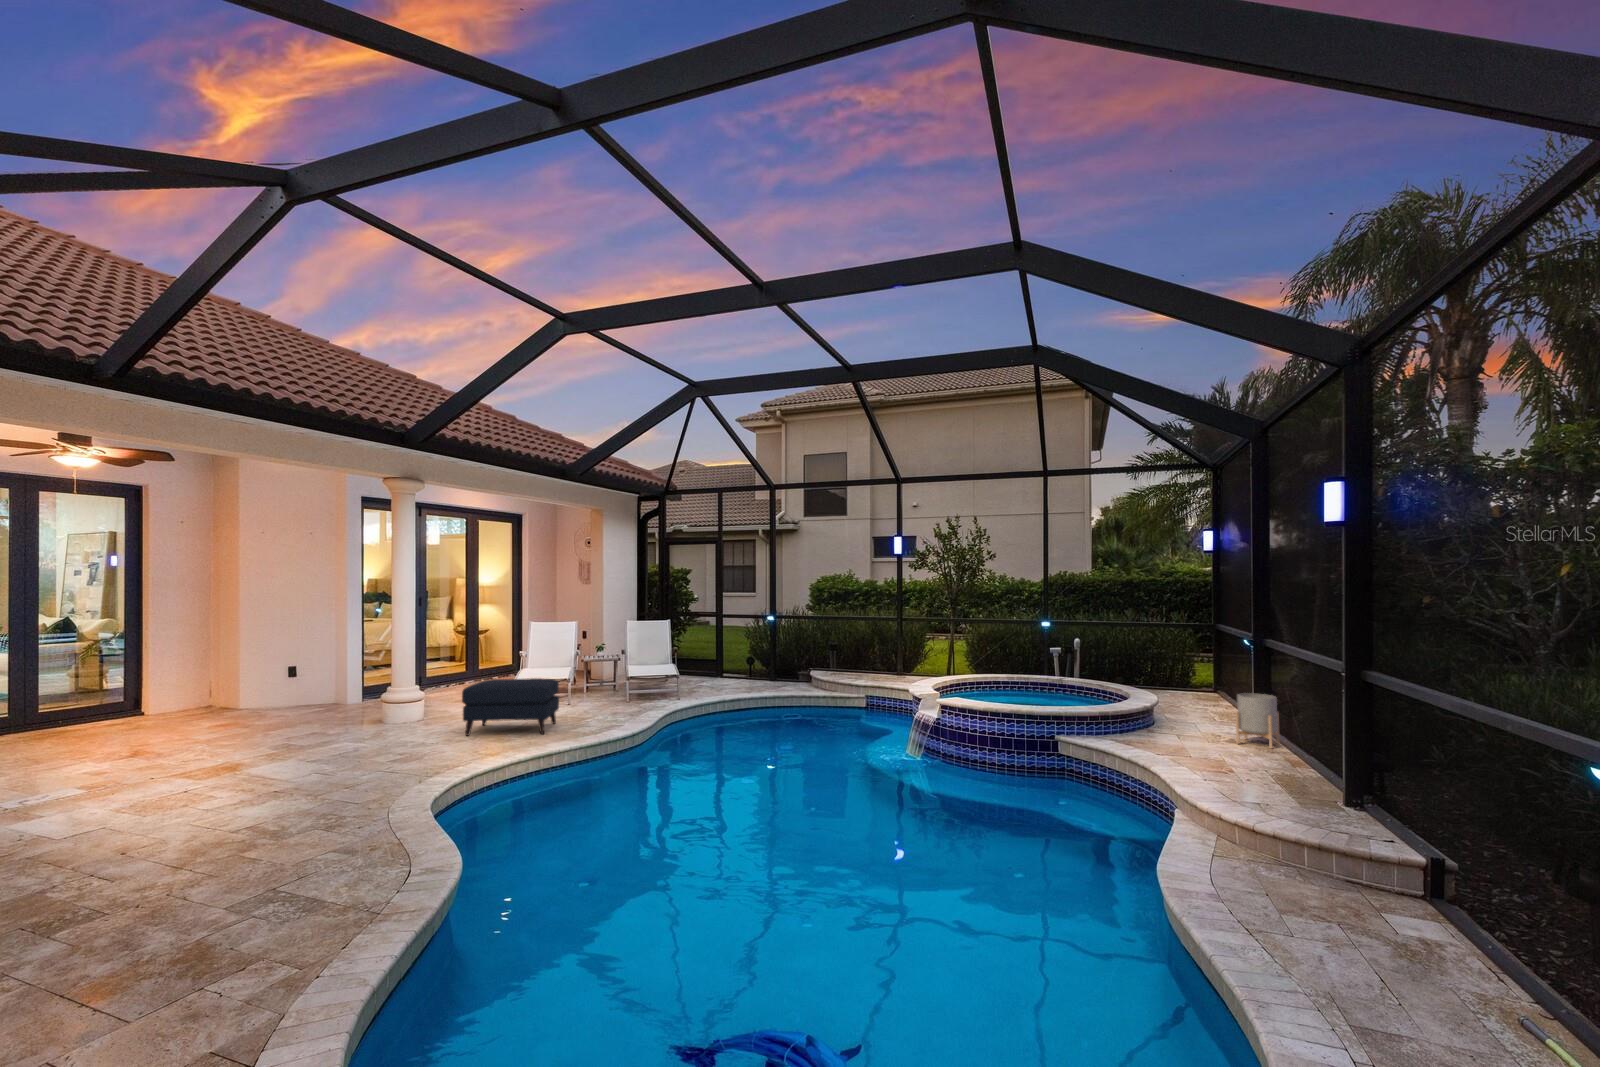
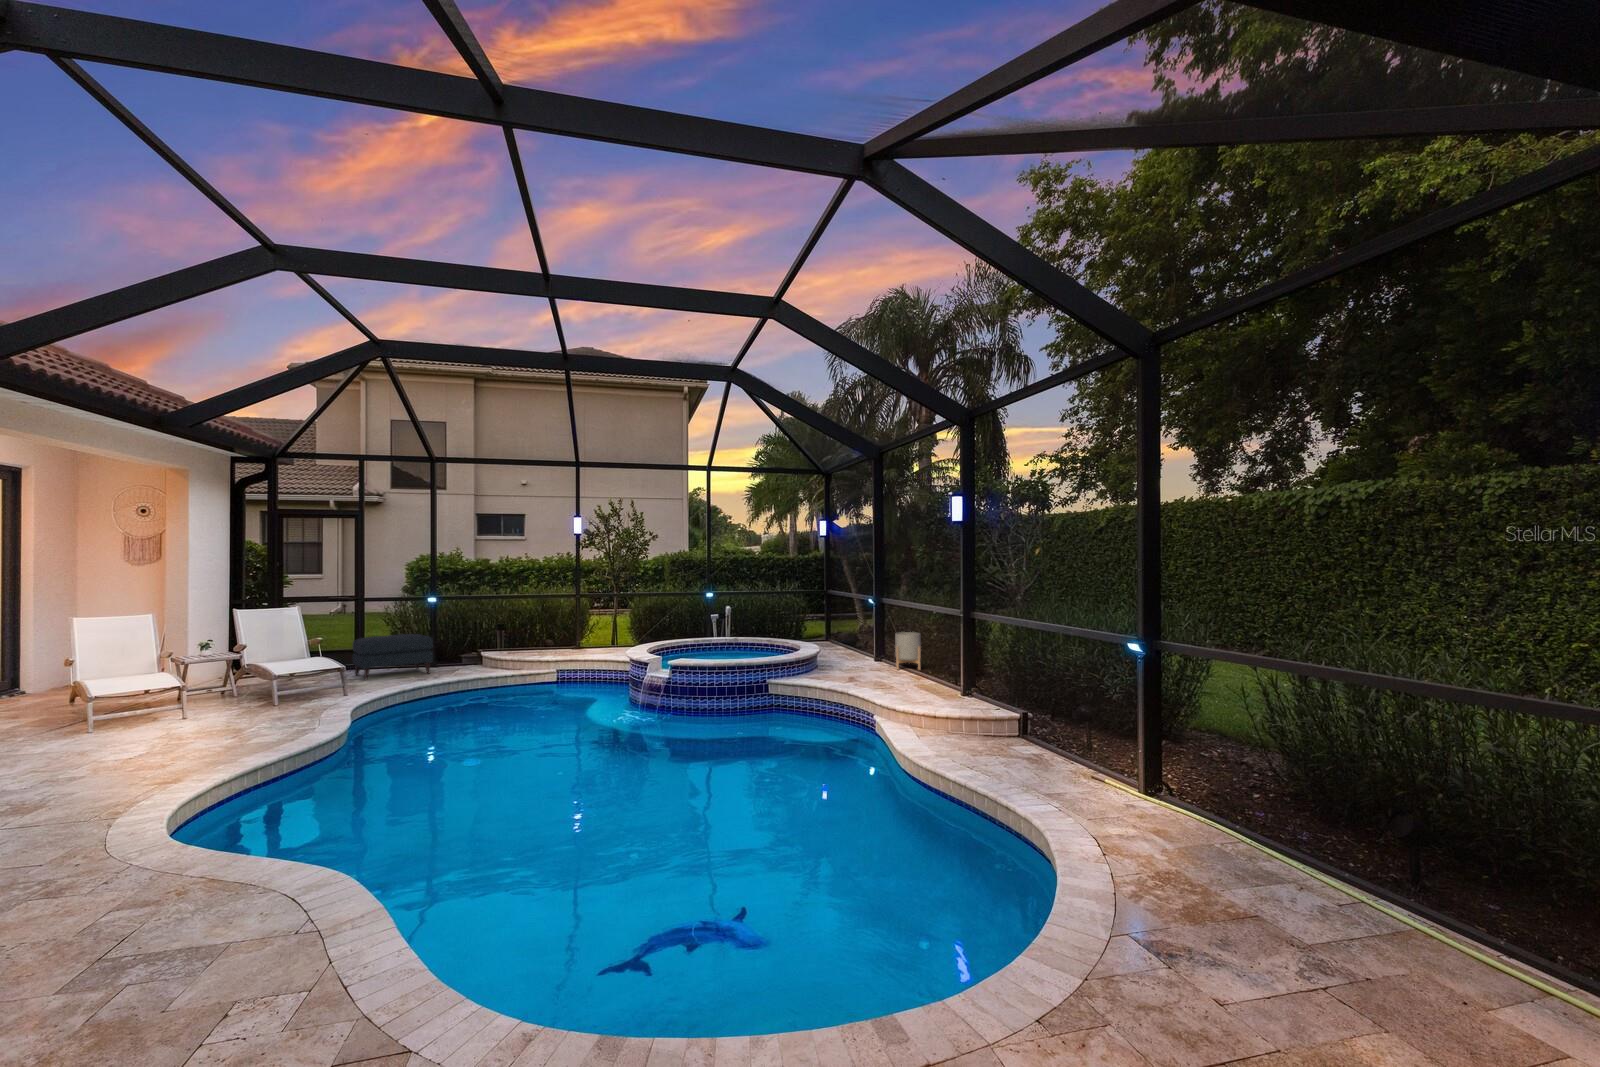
ottoman: present [462,678,559,736] -> present [352,634,433,680]

